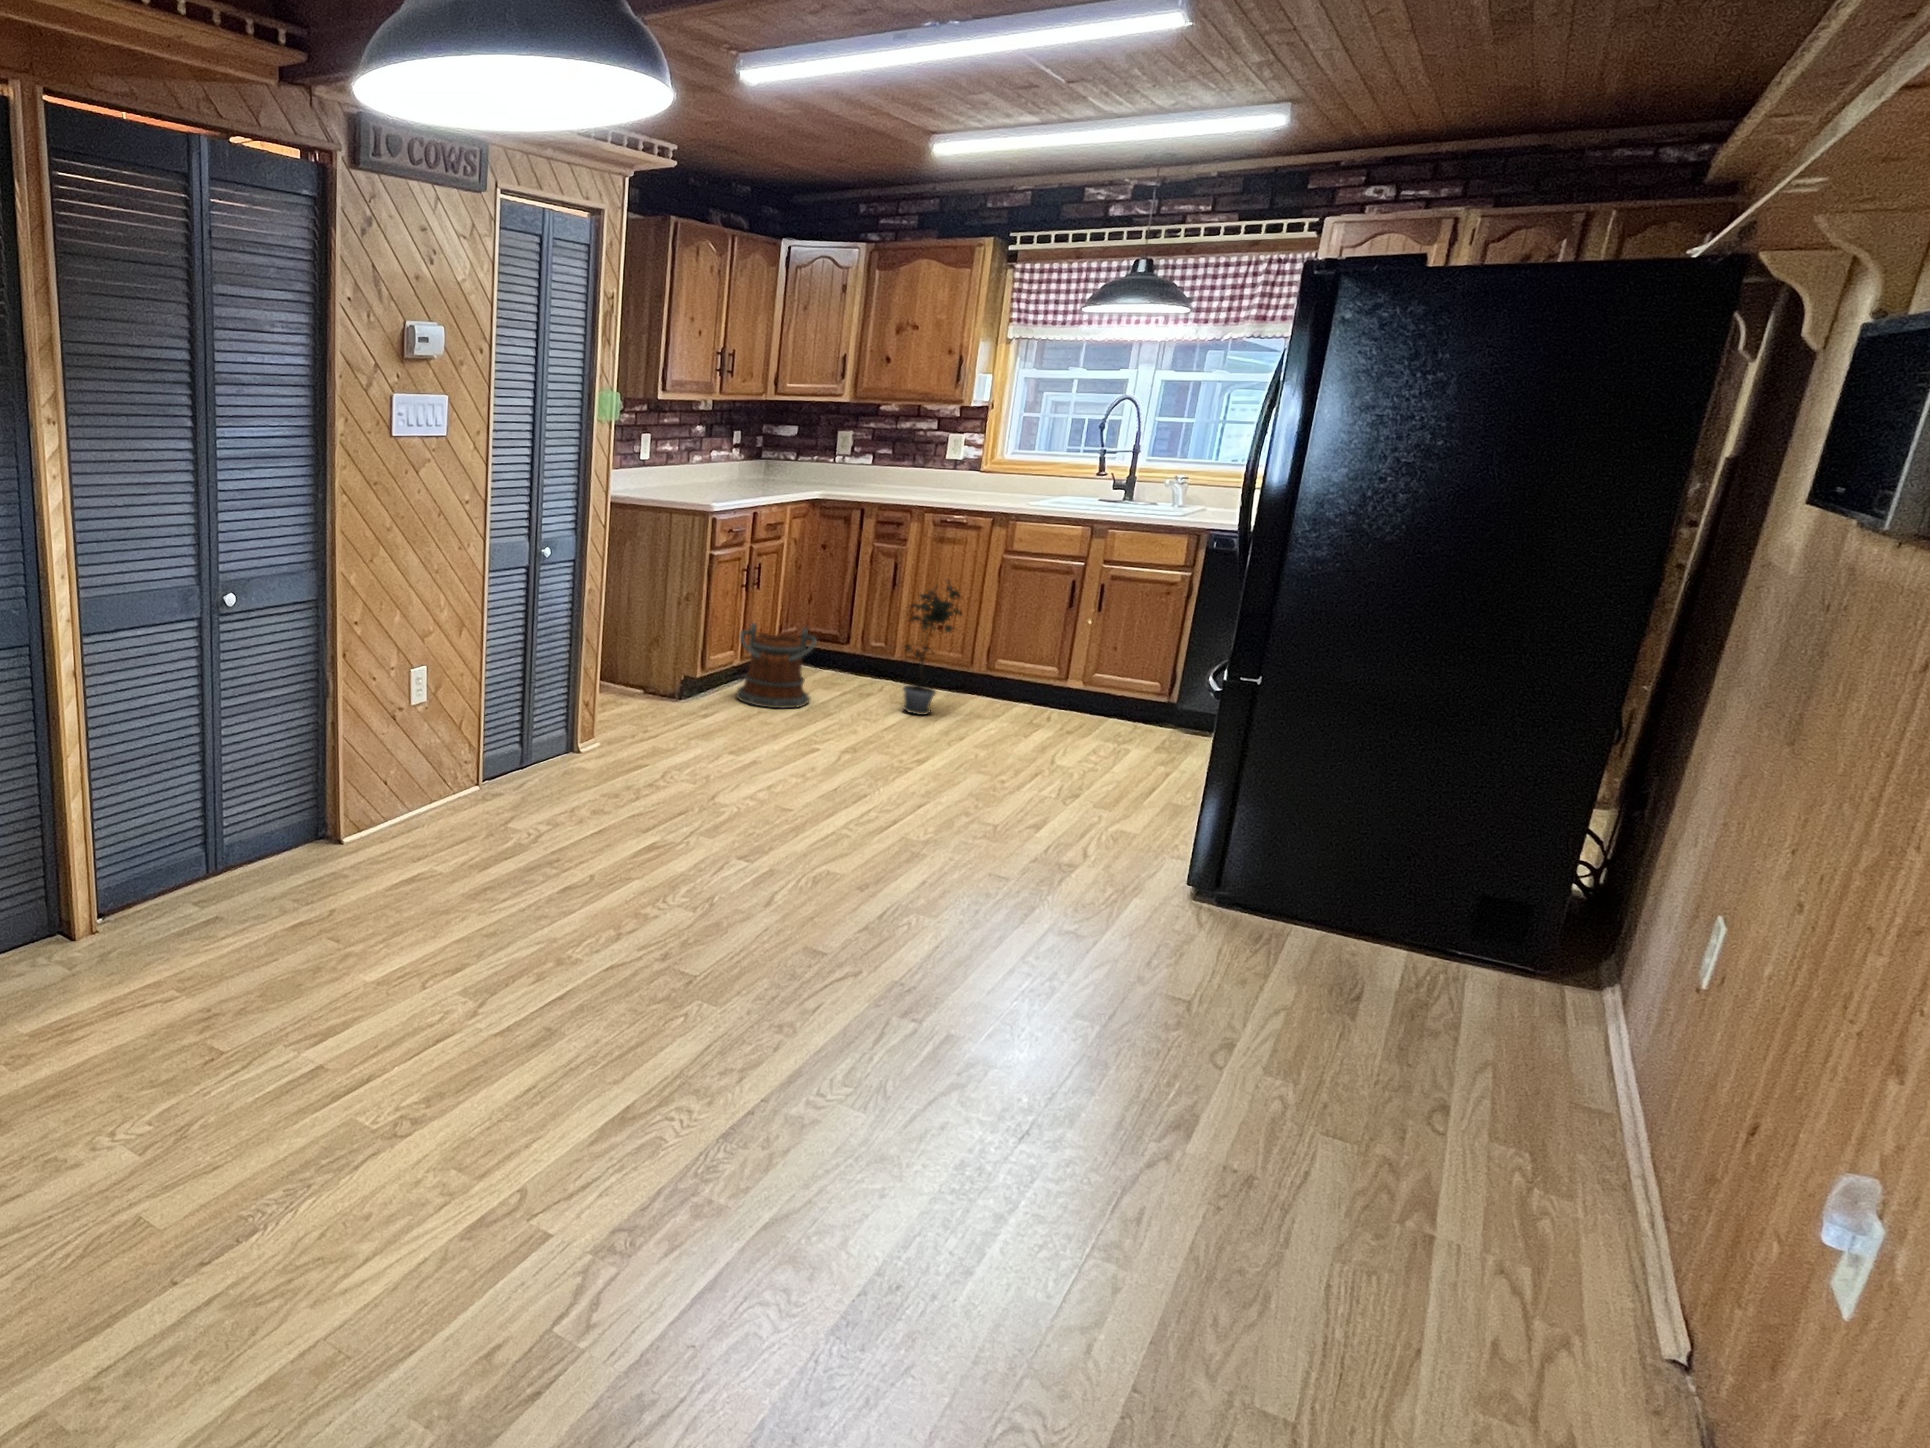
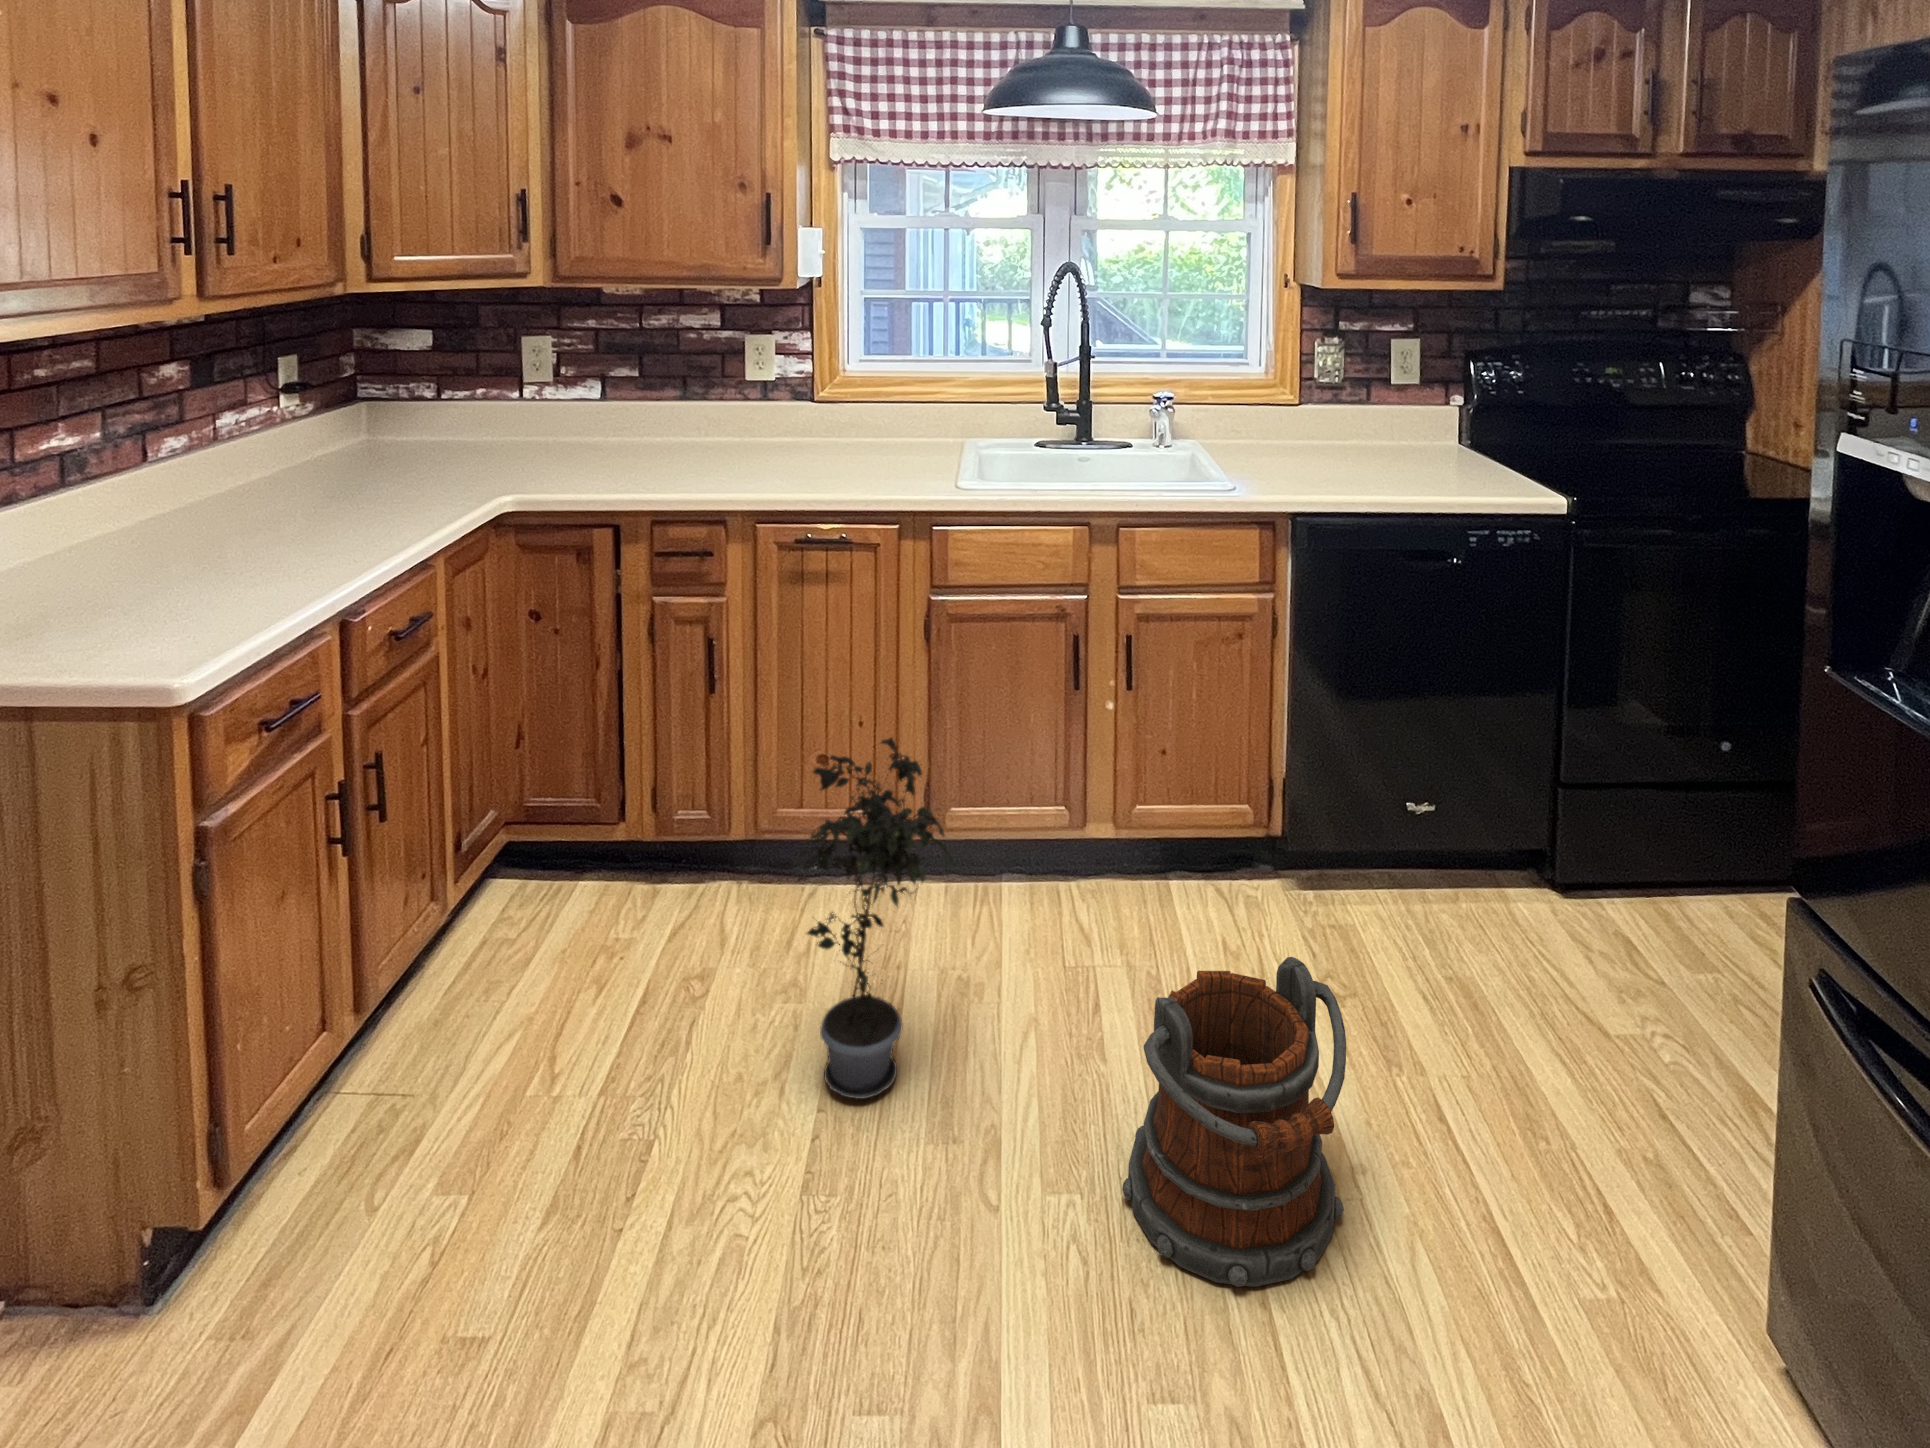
bucket: present [736,623,817,708] -> present [1122,957,1346,1287]

